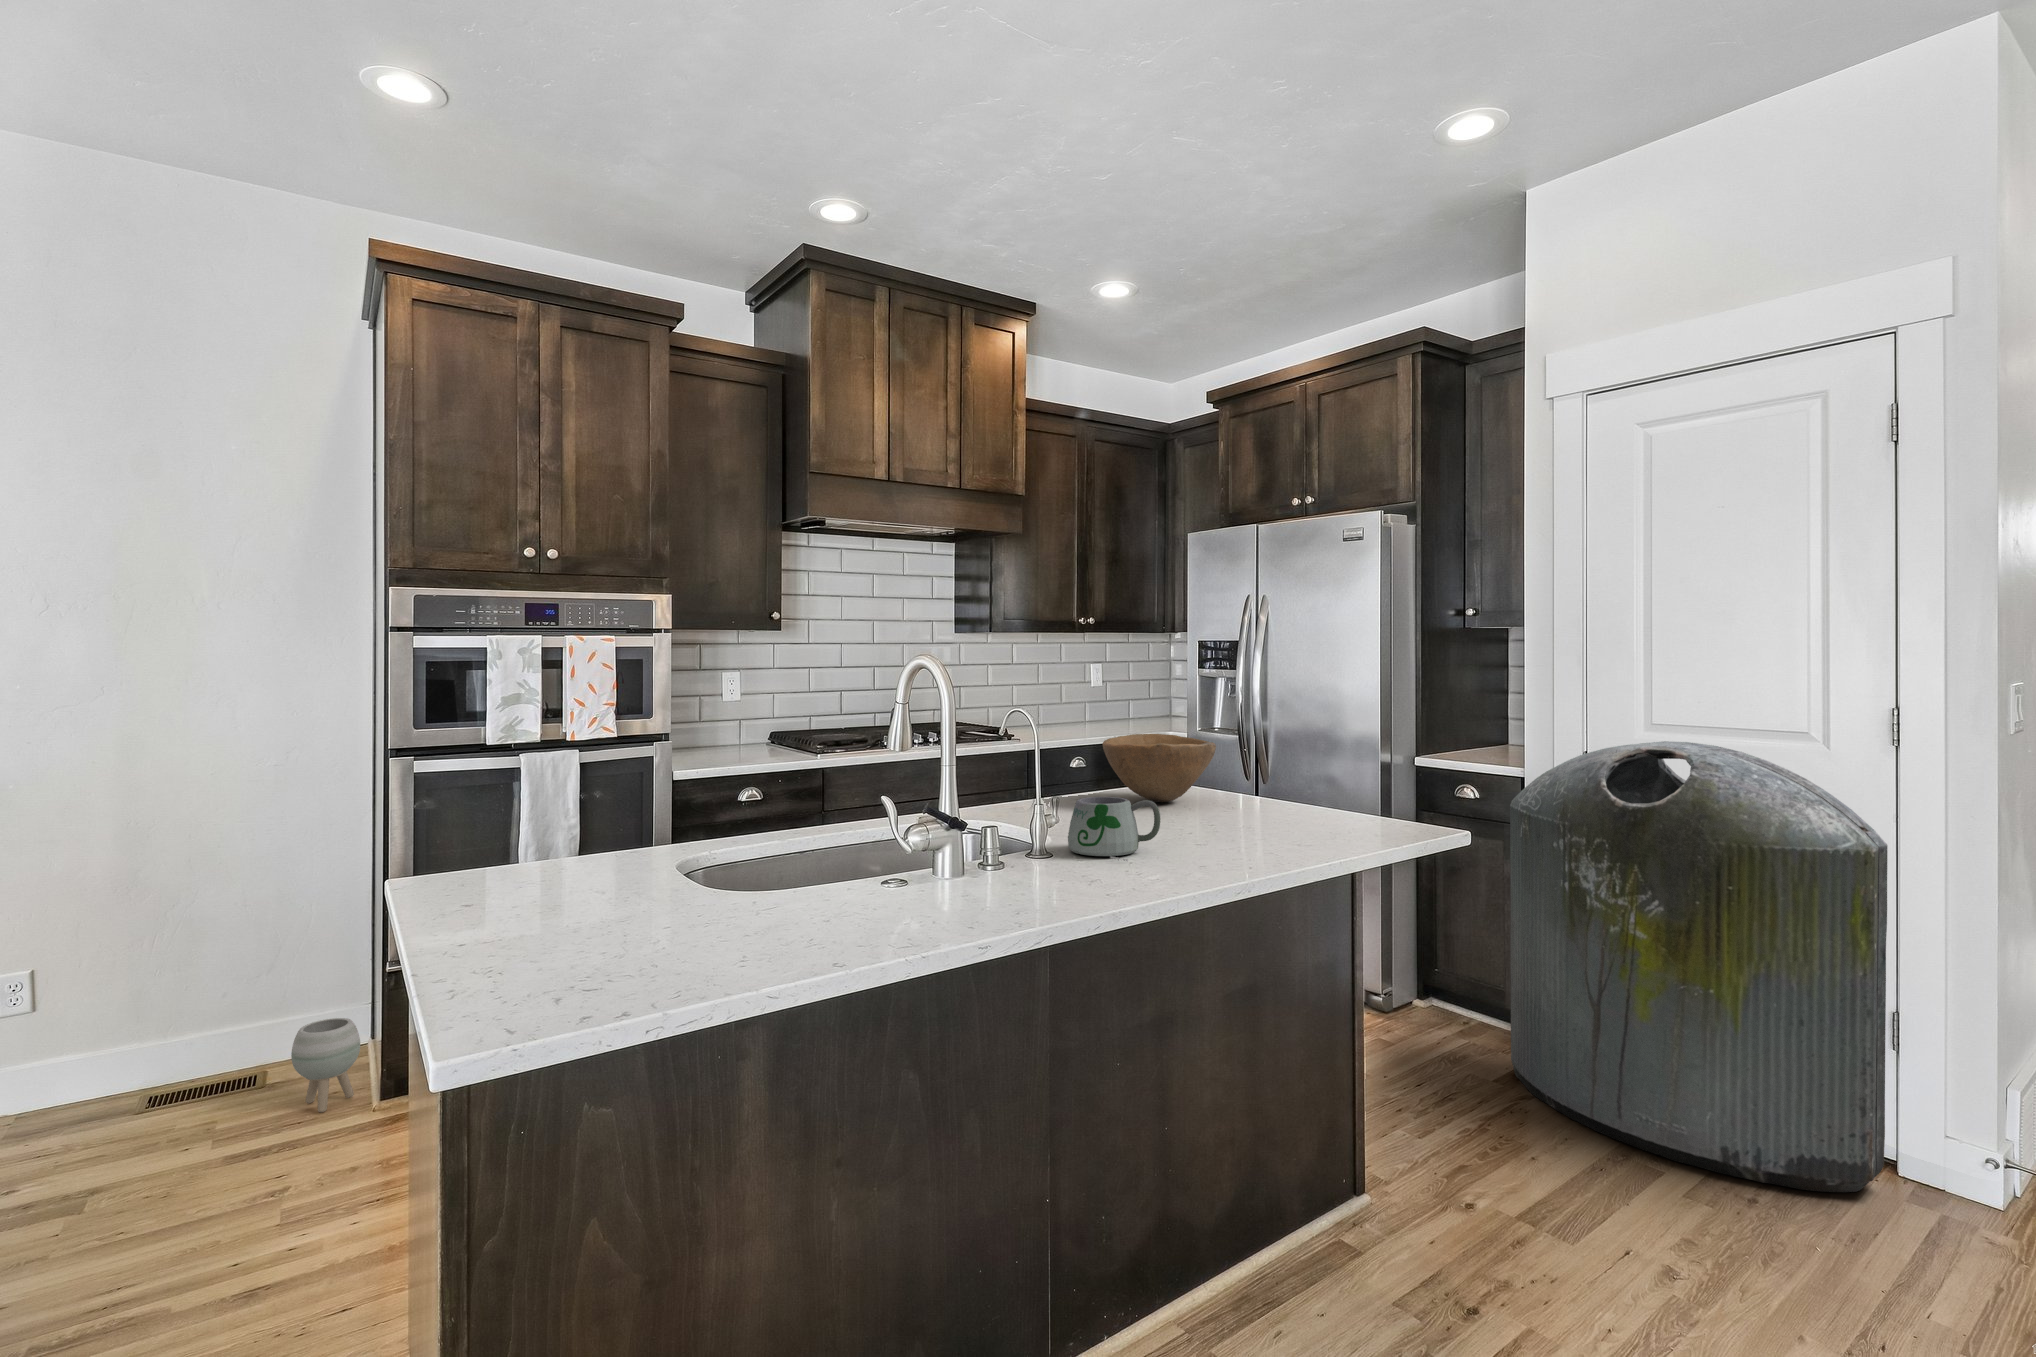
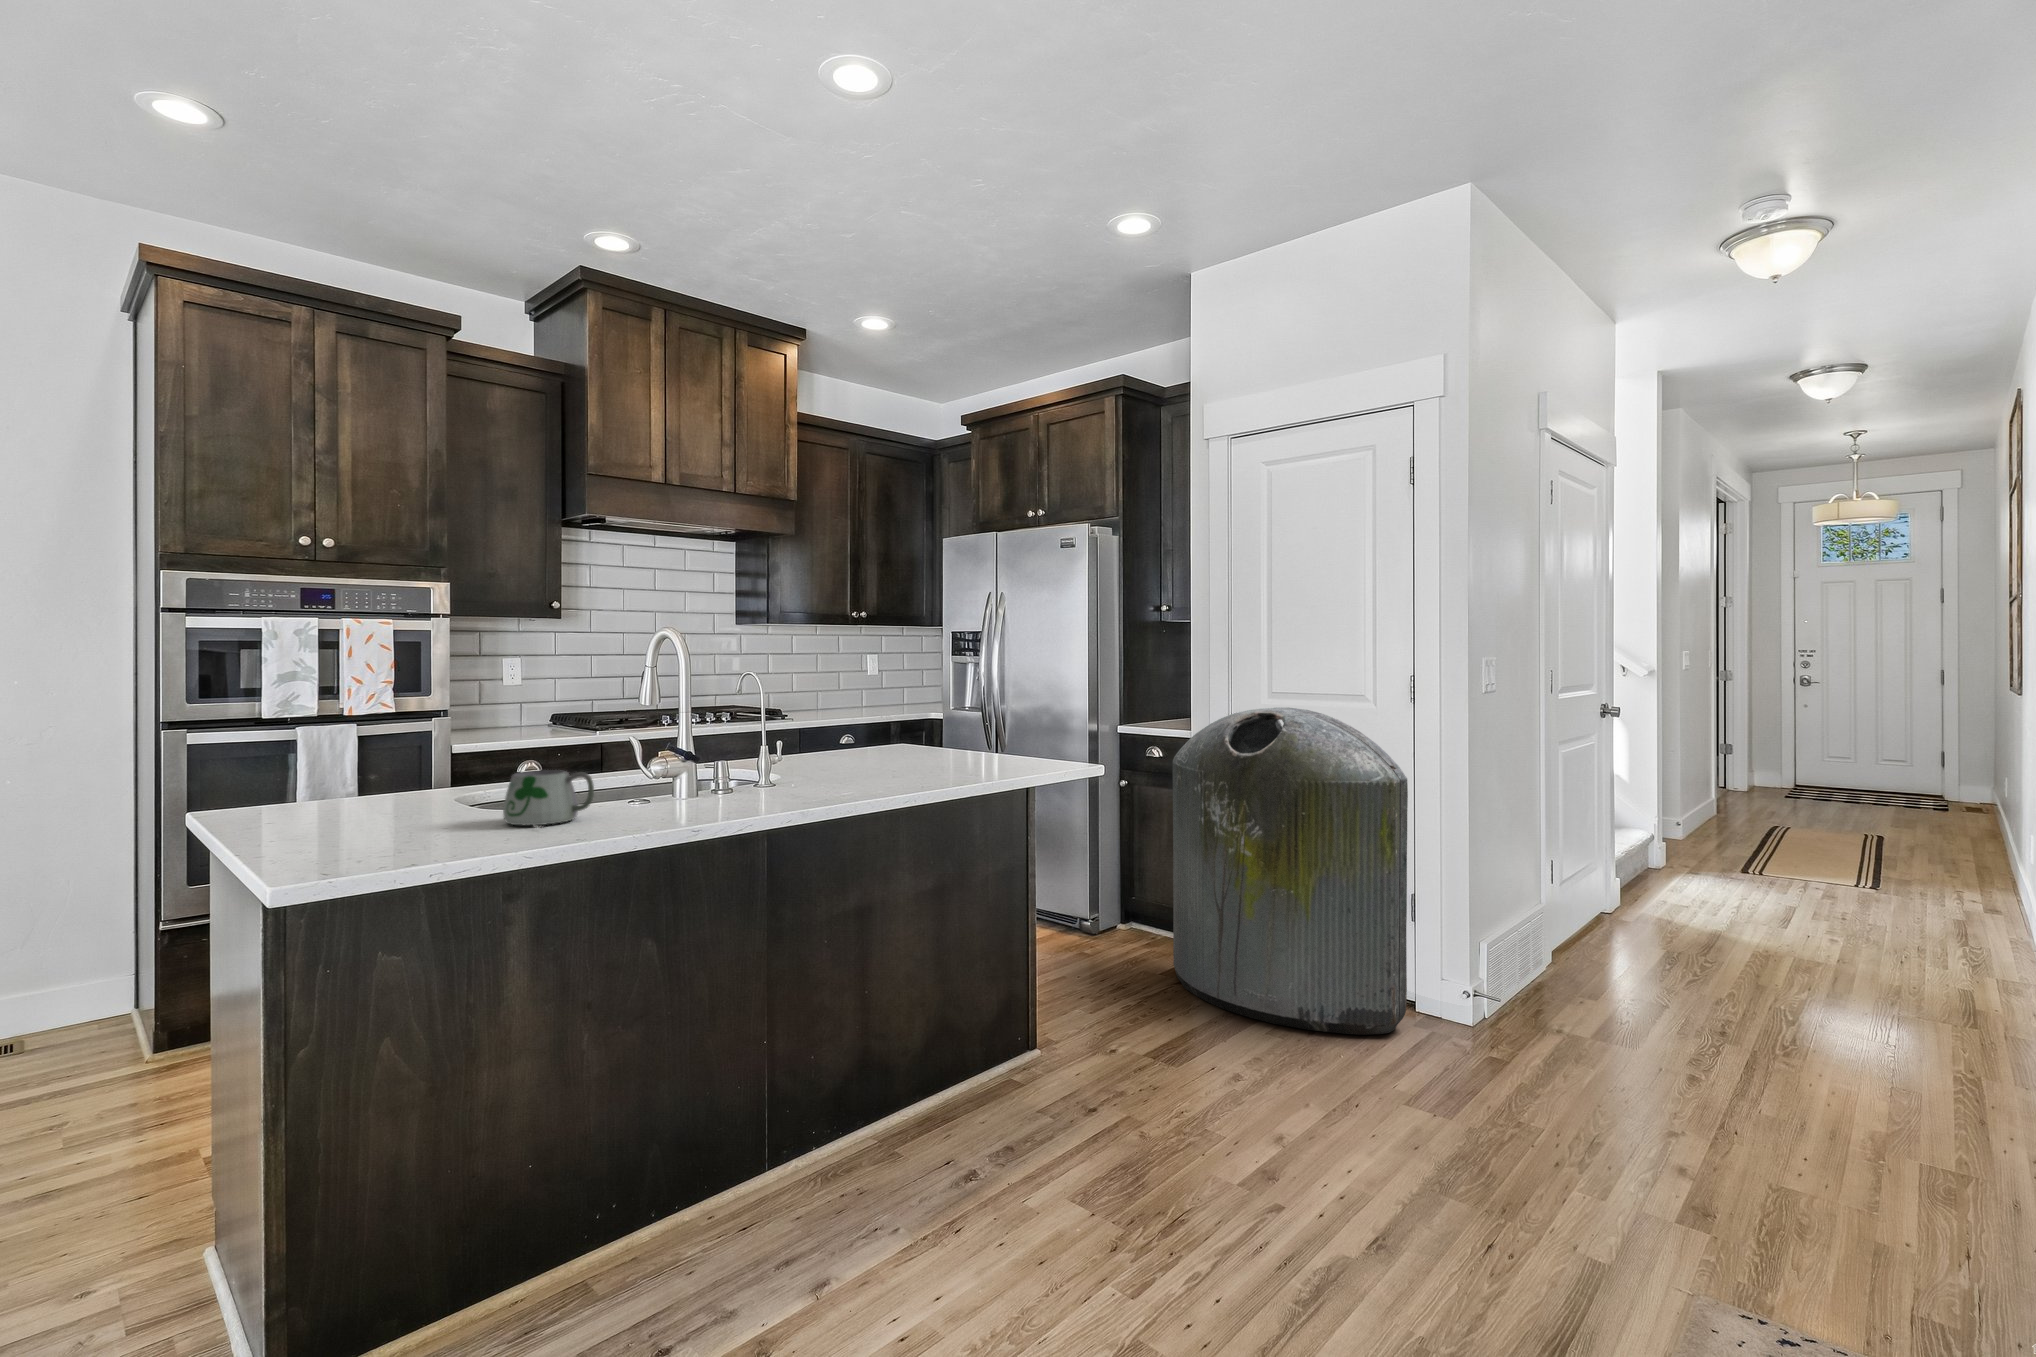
bowl: present [1103,734,1216,802] -> none [832,703,925,757]
mug: present [1068,797,1160,861] -> present [503,770,594,828]
planter: present [291,1018,360,1112] -> none [60,977,132,1064]

